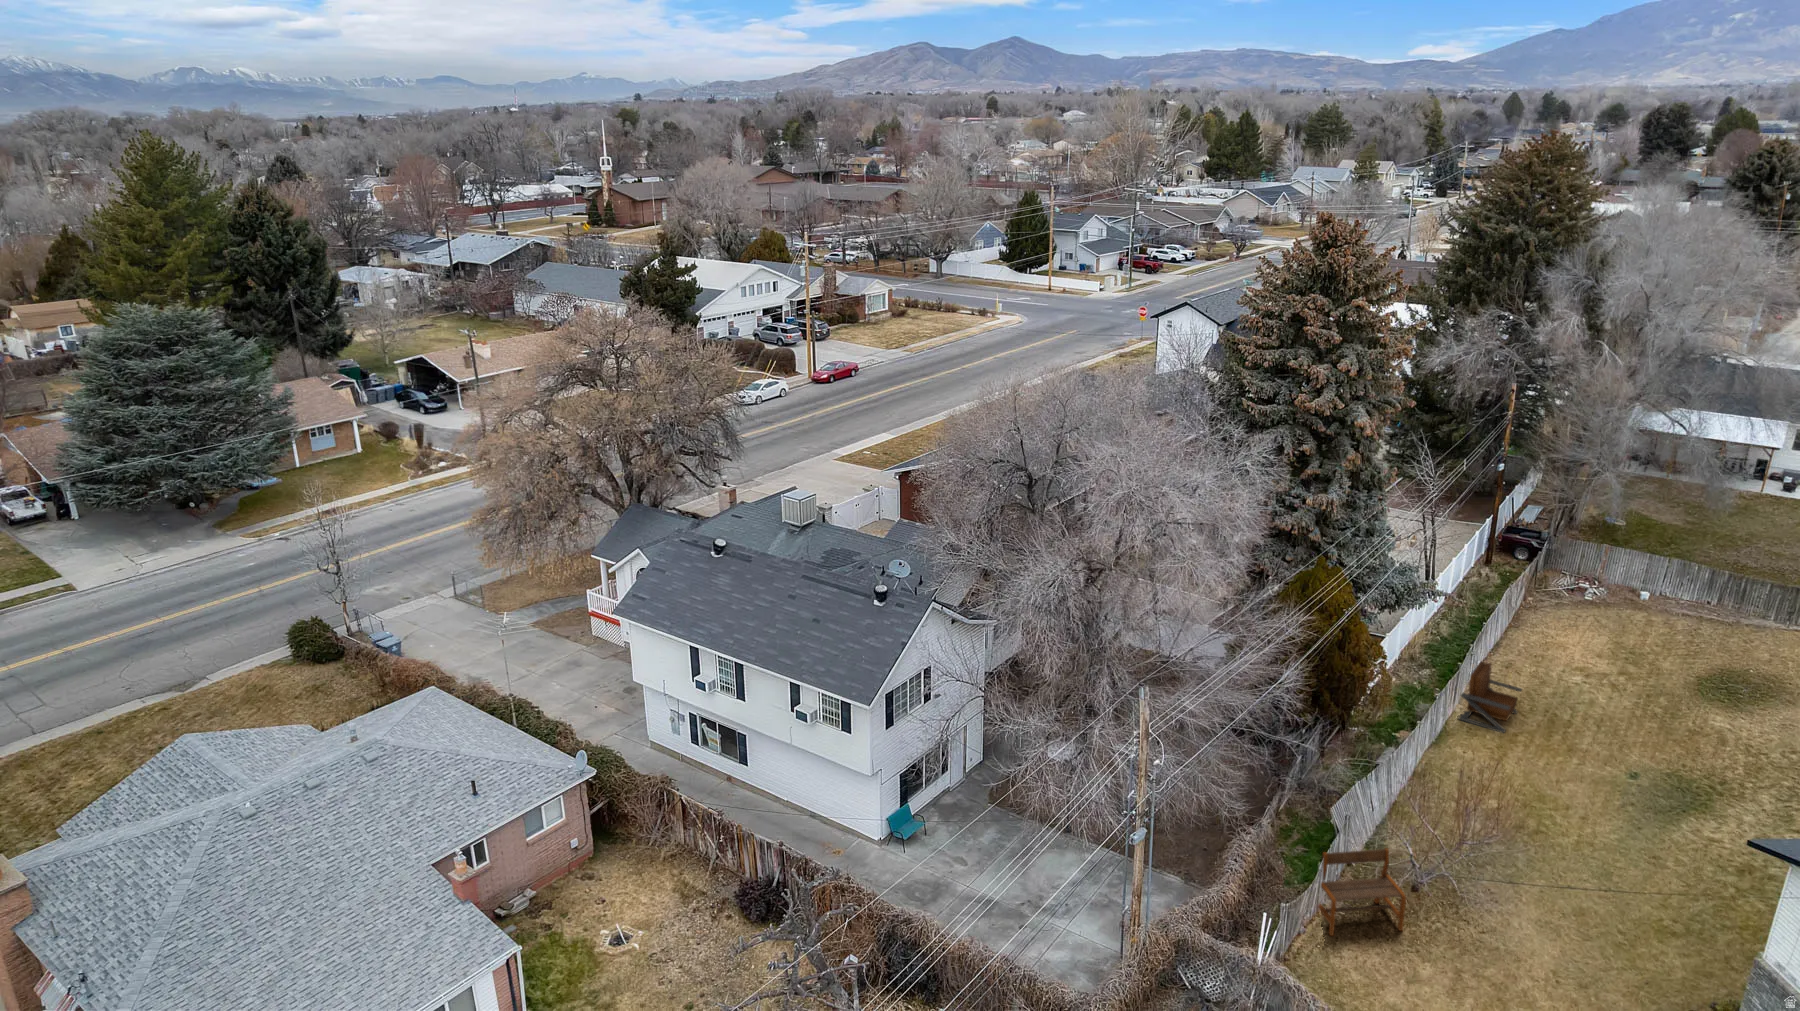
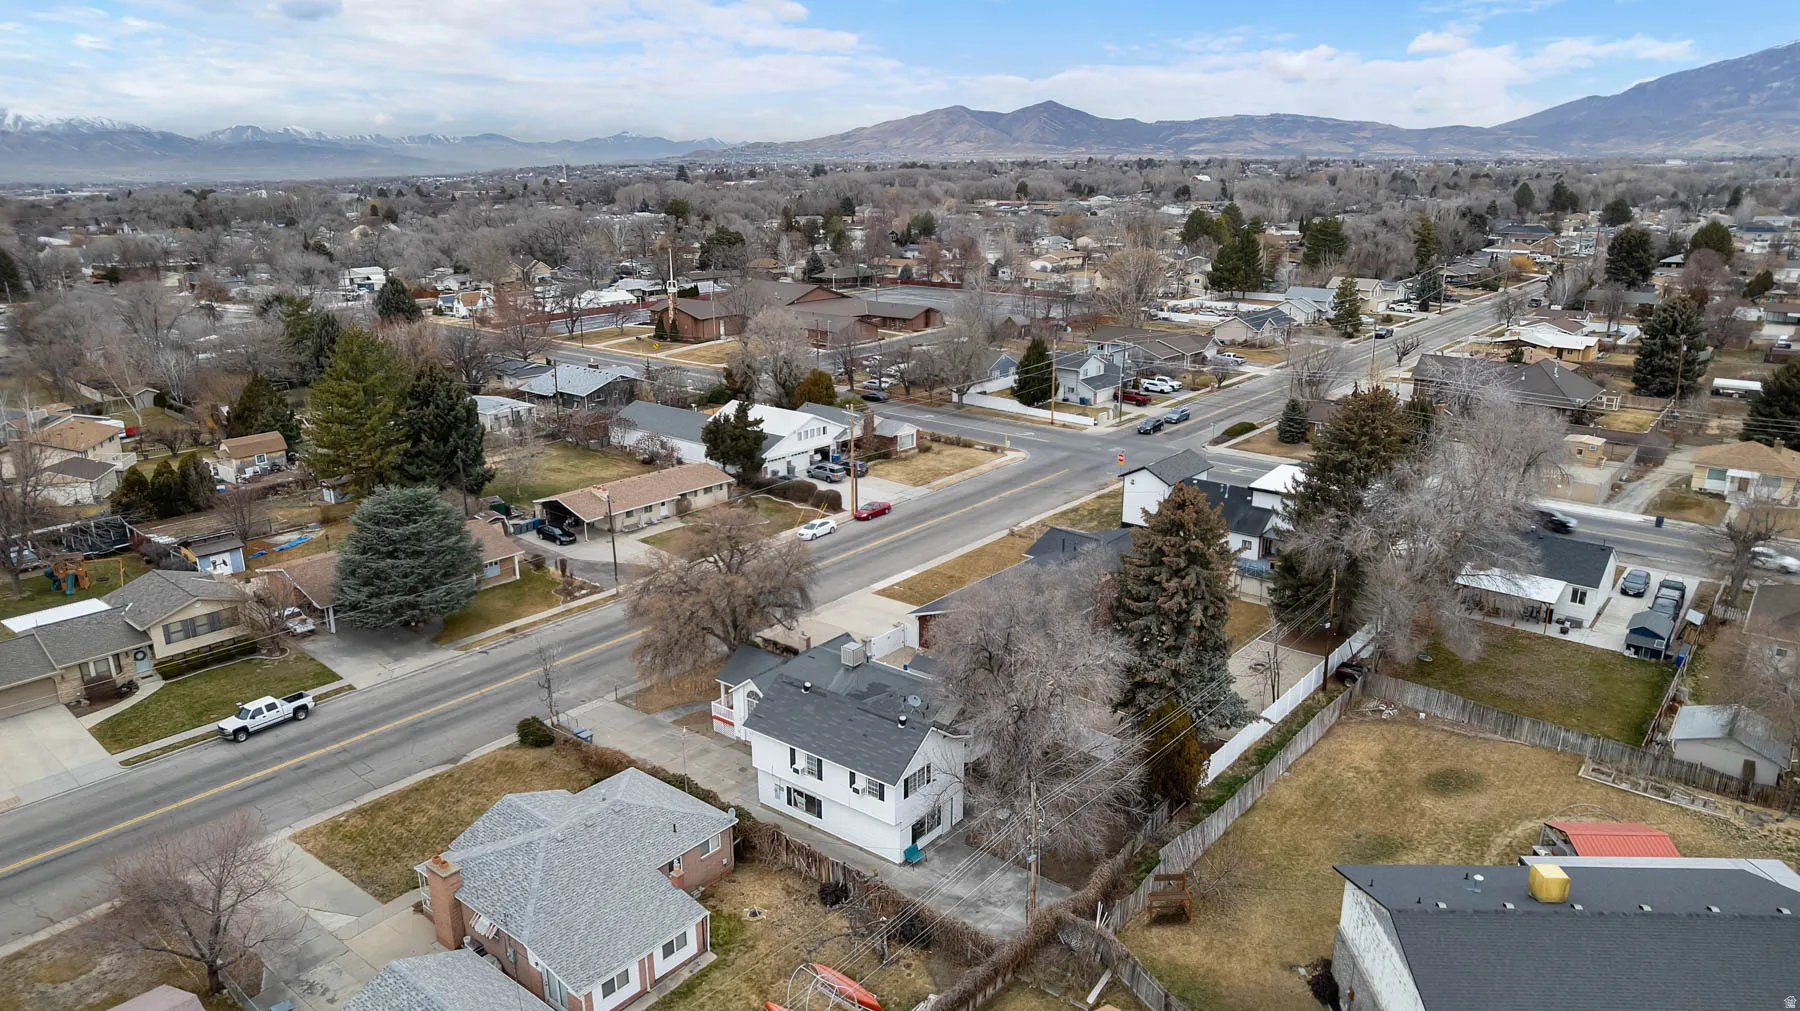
lounge chair: present [1459,662,1522,733] -> none [1266,763,1307,809]

